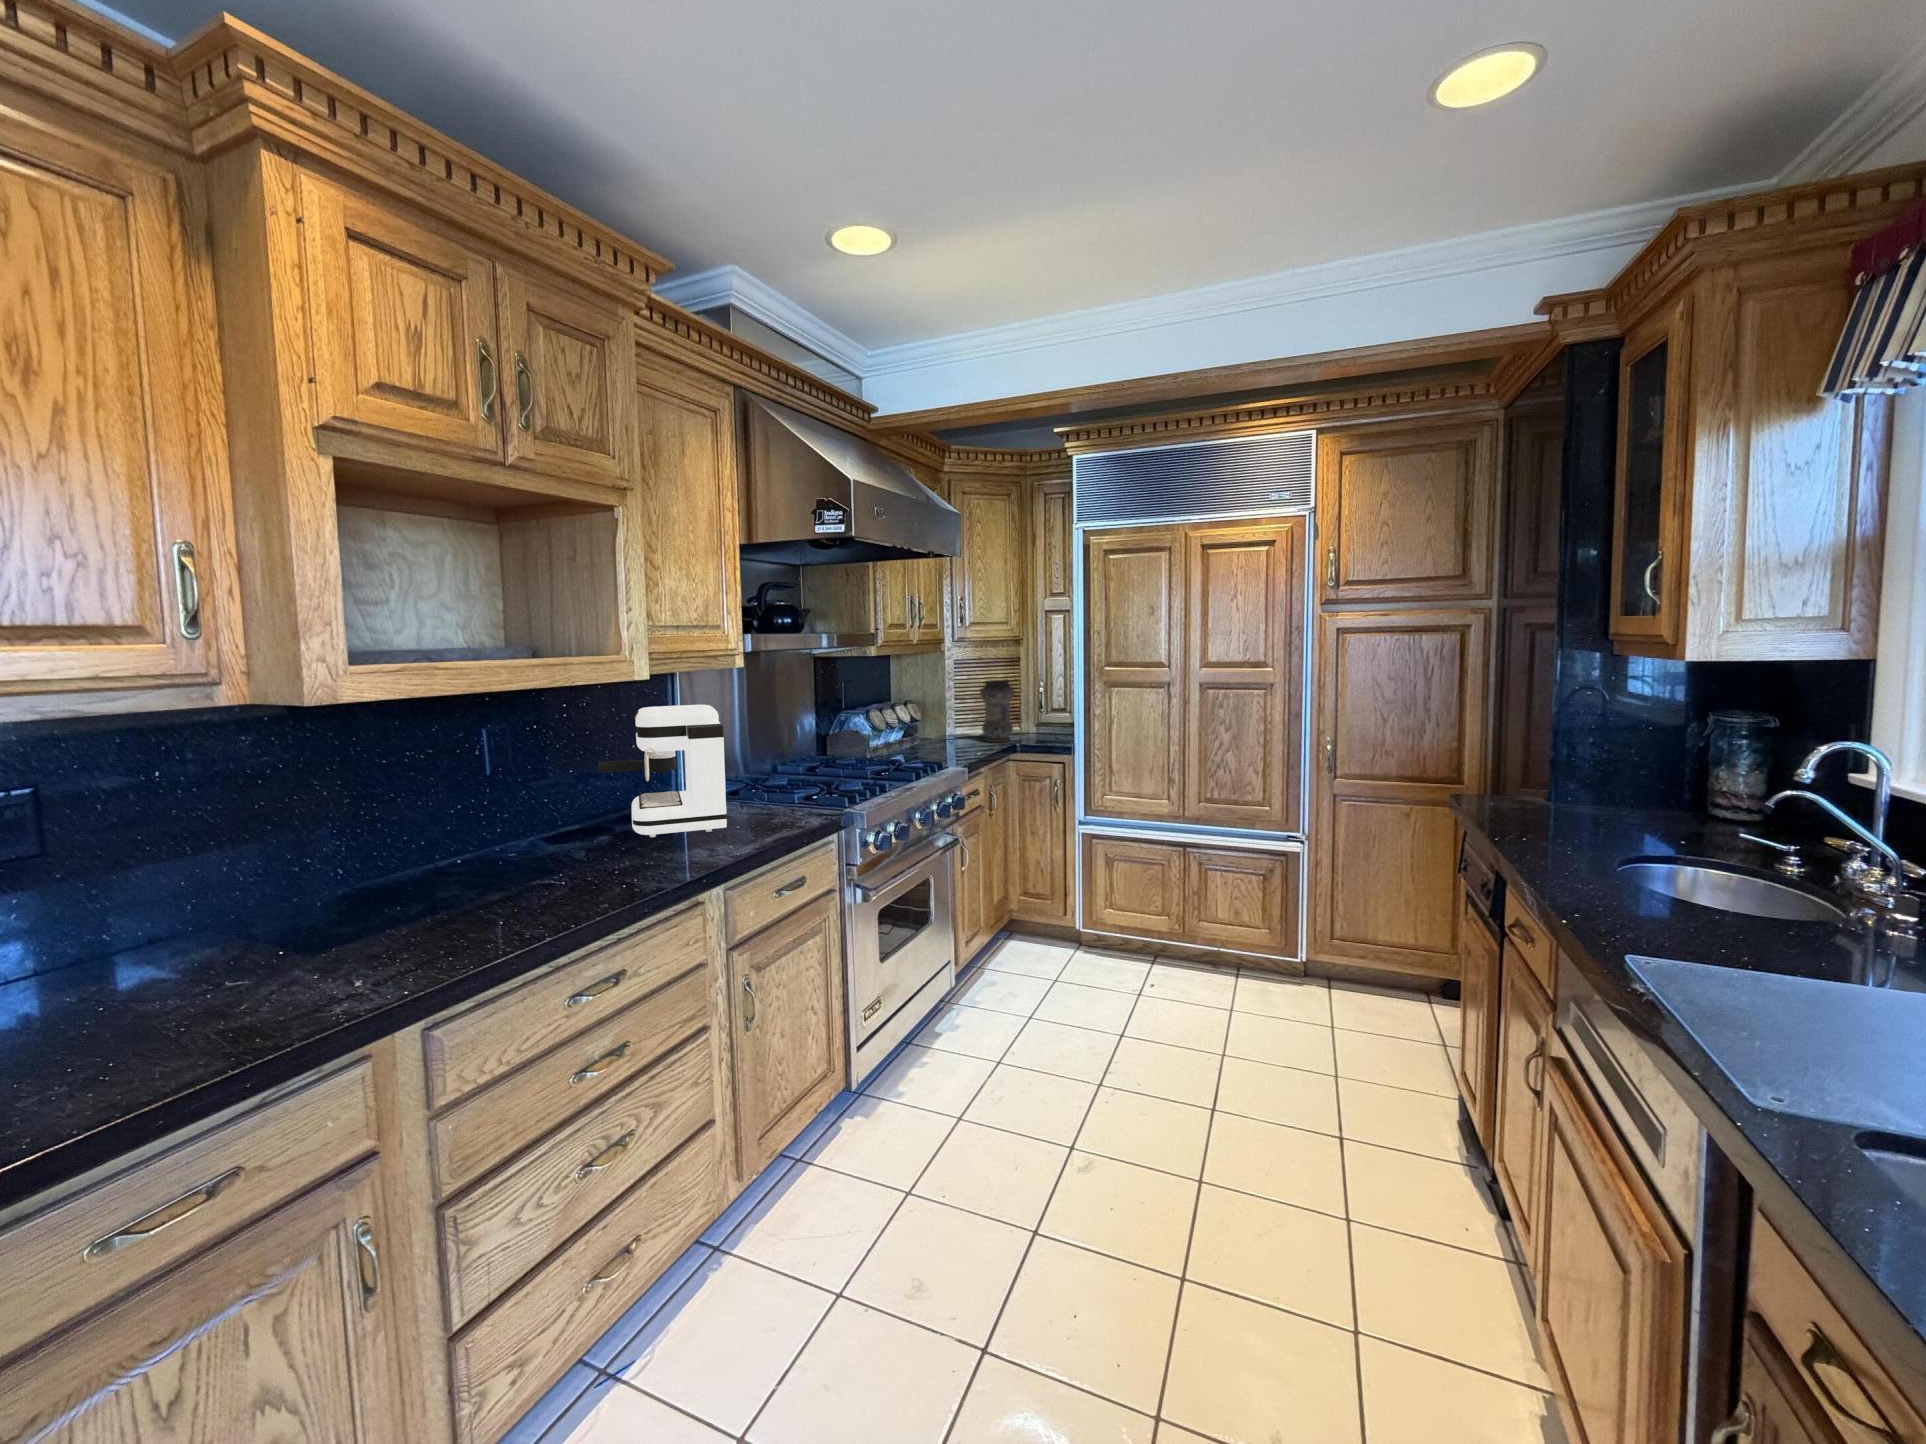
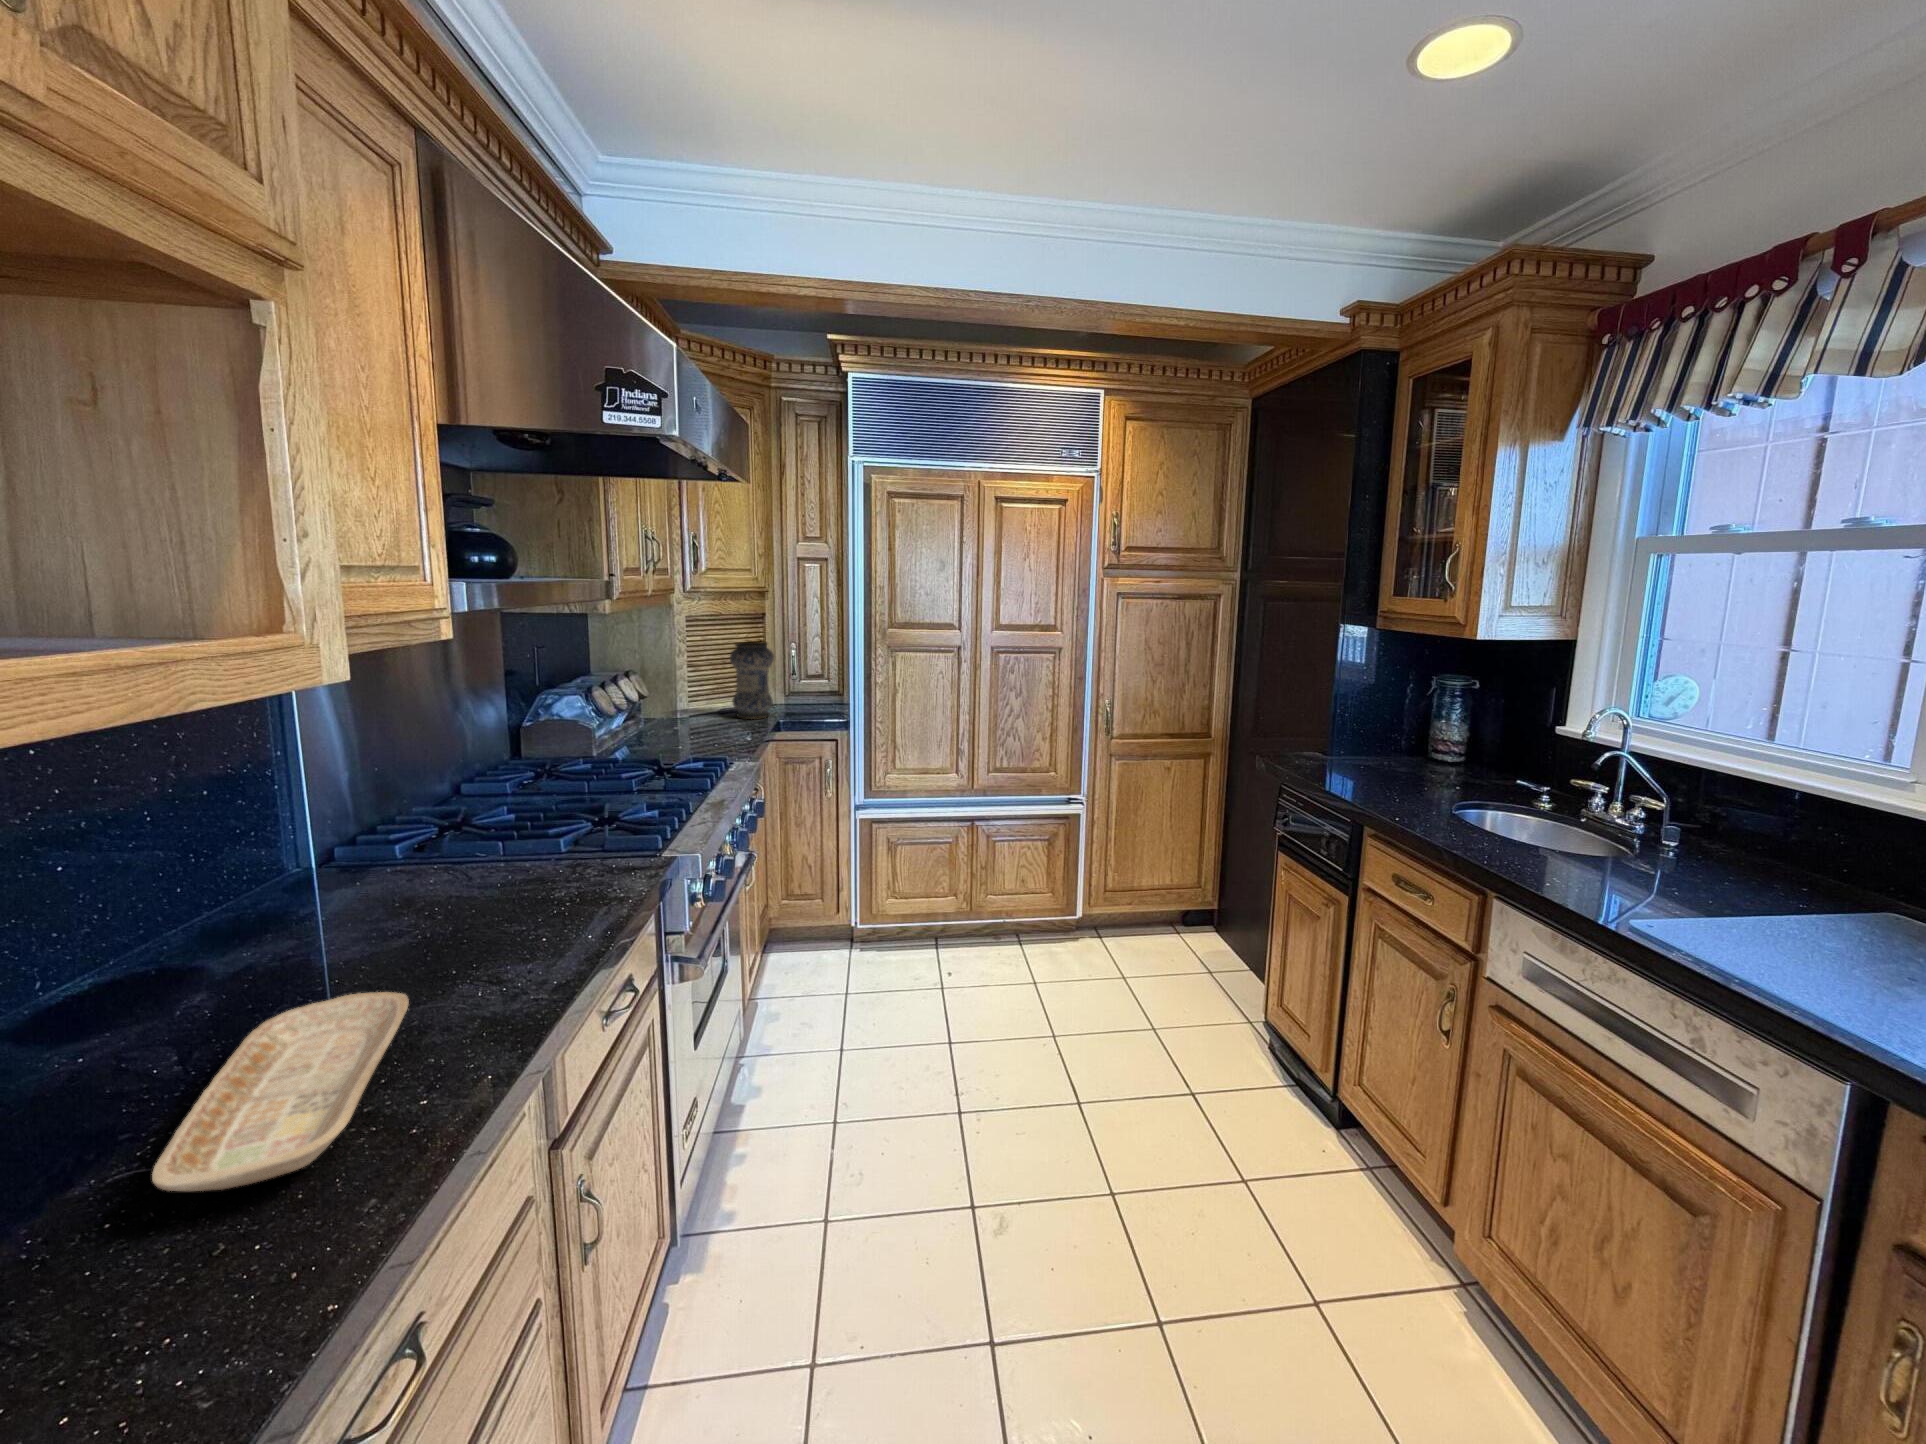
coffee maker: present [598,705,727,837] -> none [132,709,471,979]
tray: none [561,840,677,893] -> present [152,992,409,1191]

